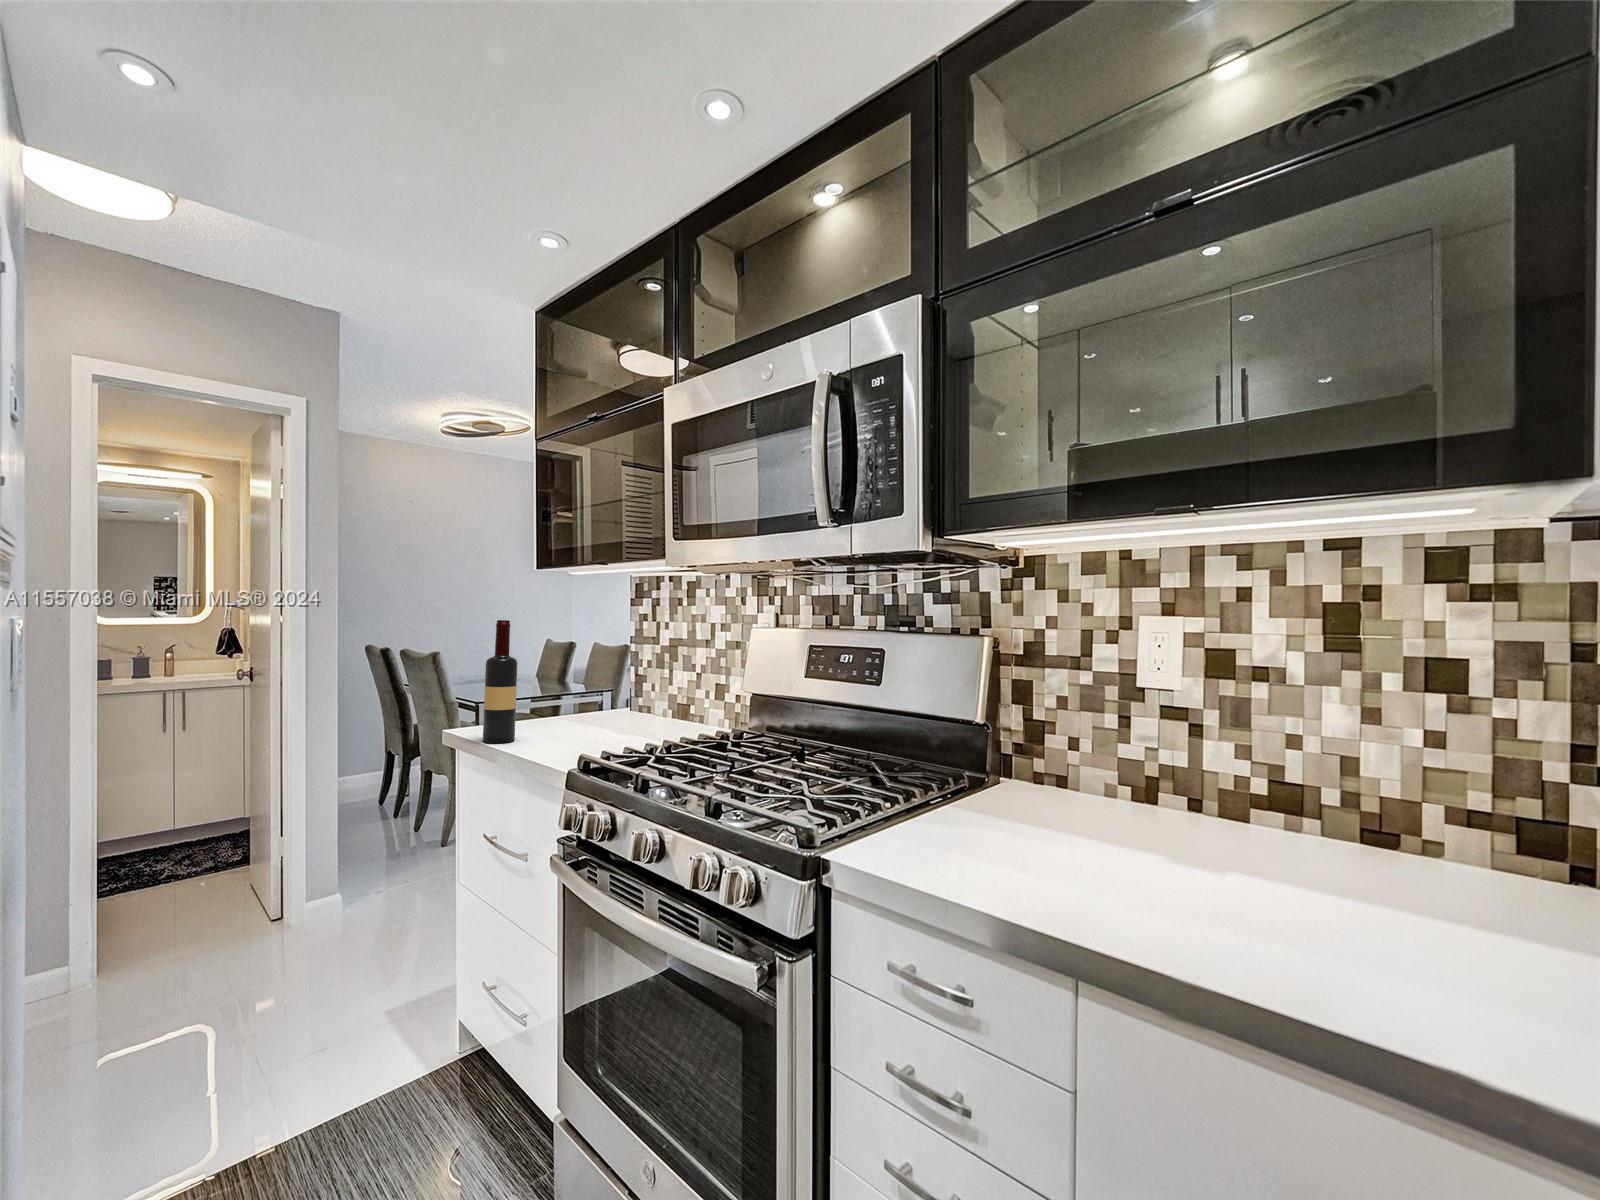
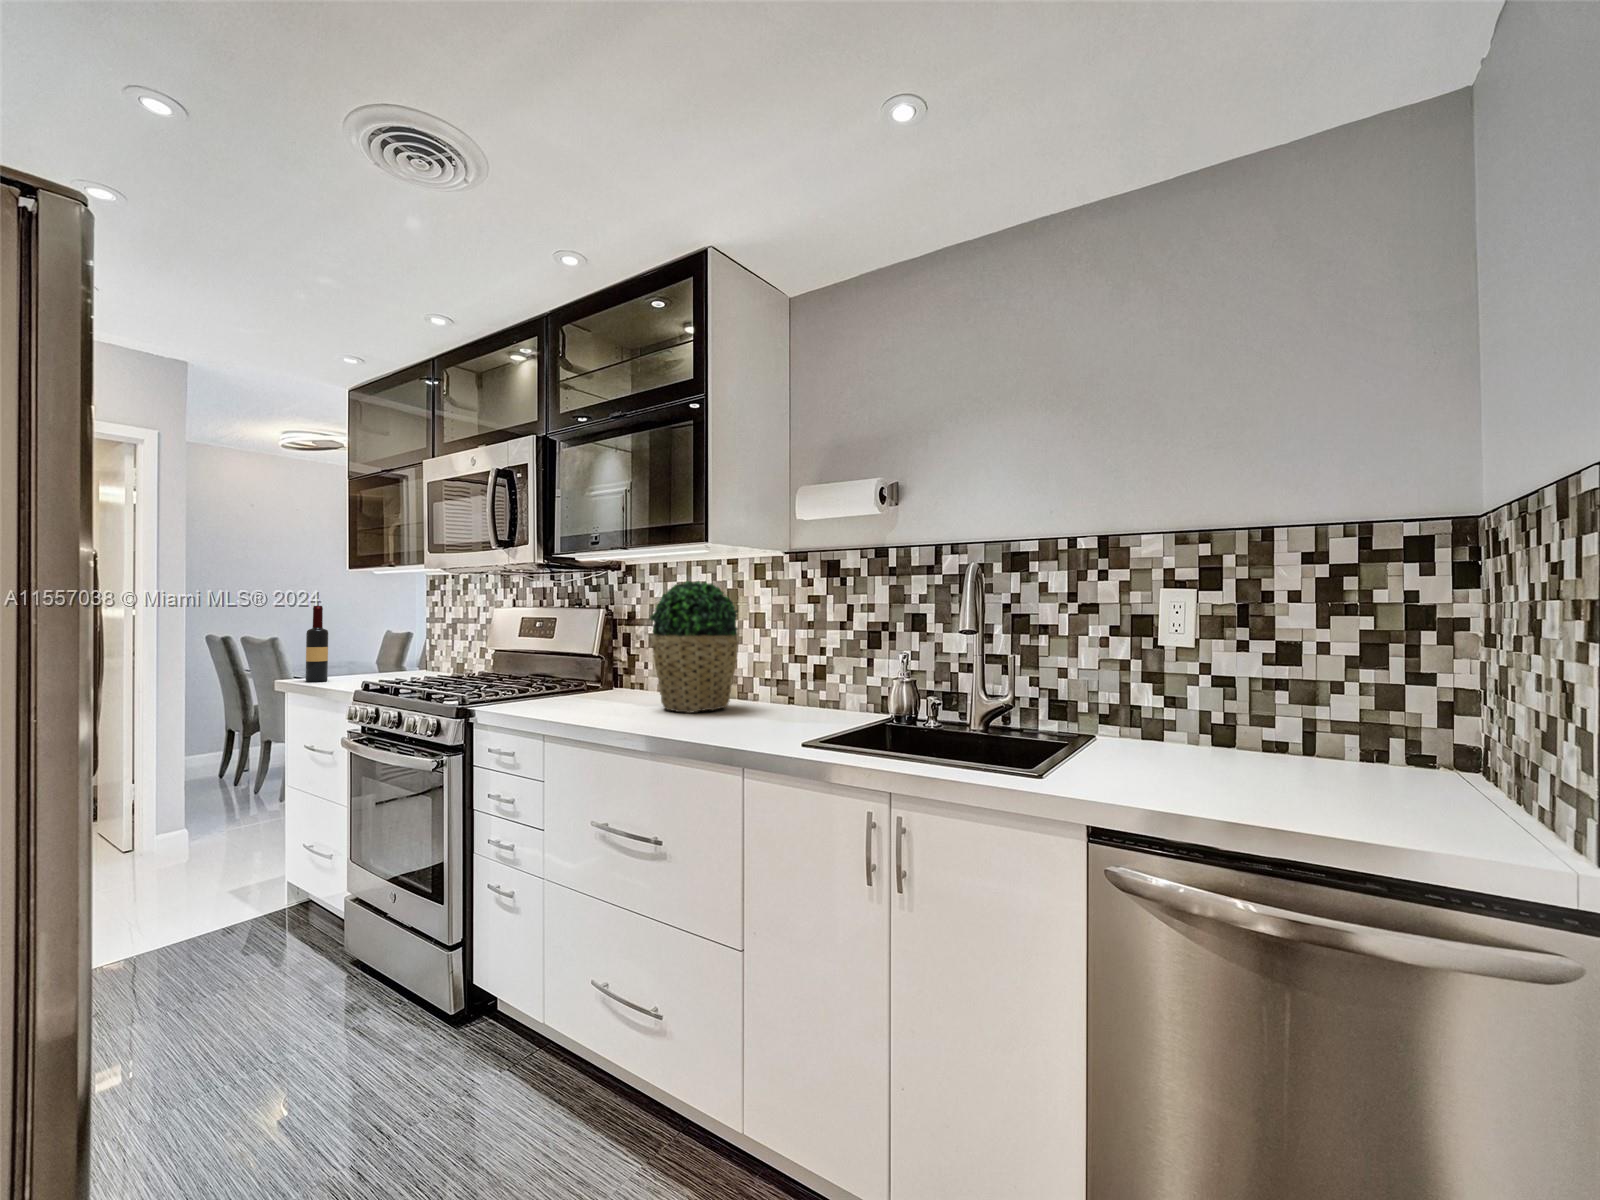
potted plant: none [1264,582,1546,934] -> present [650,581,739,713]

